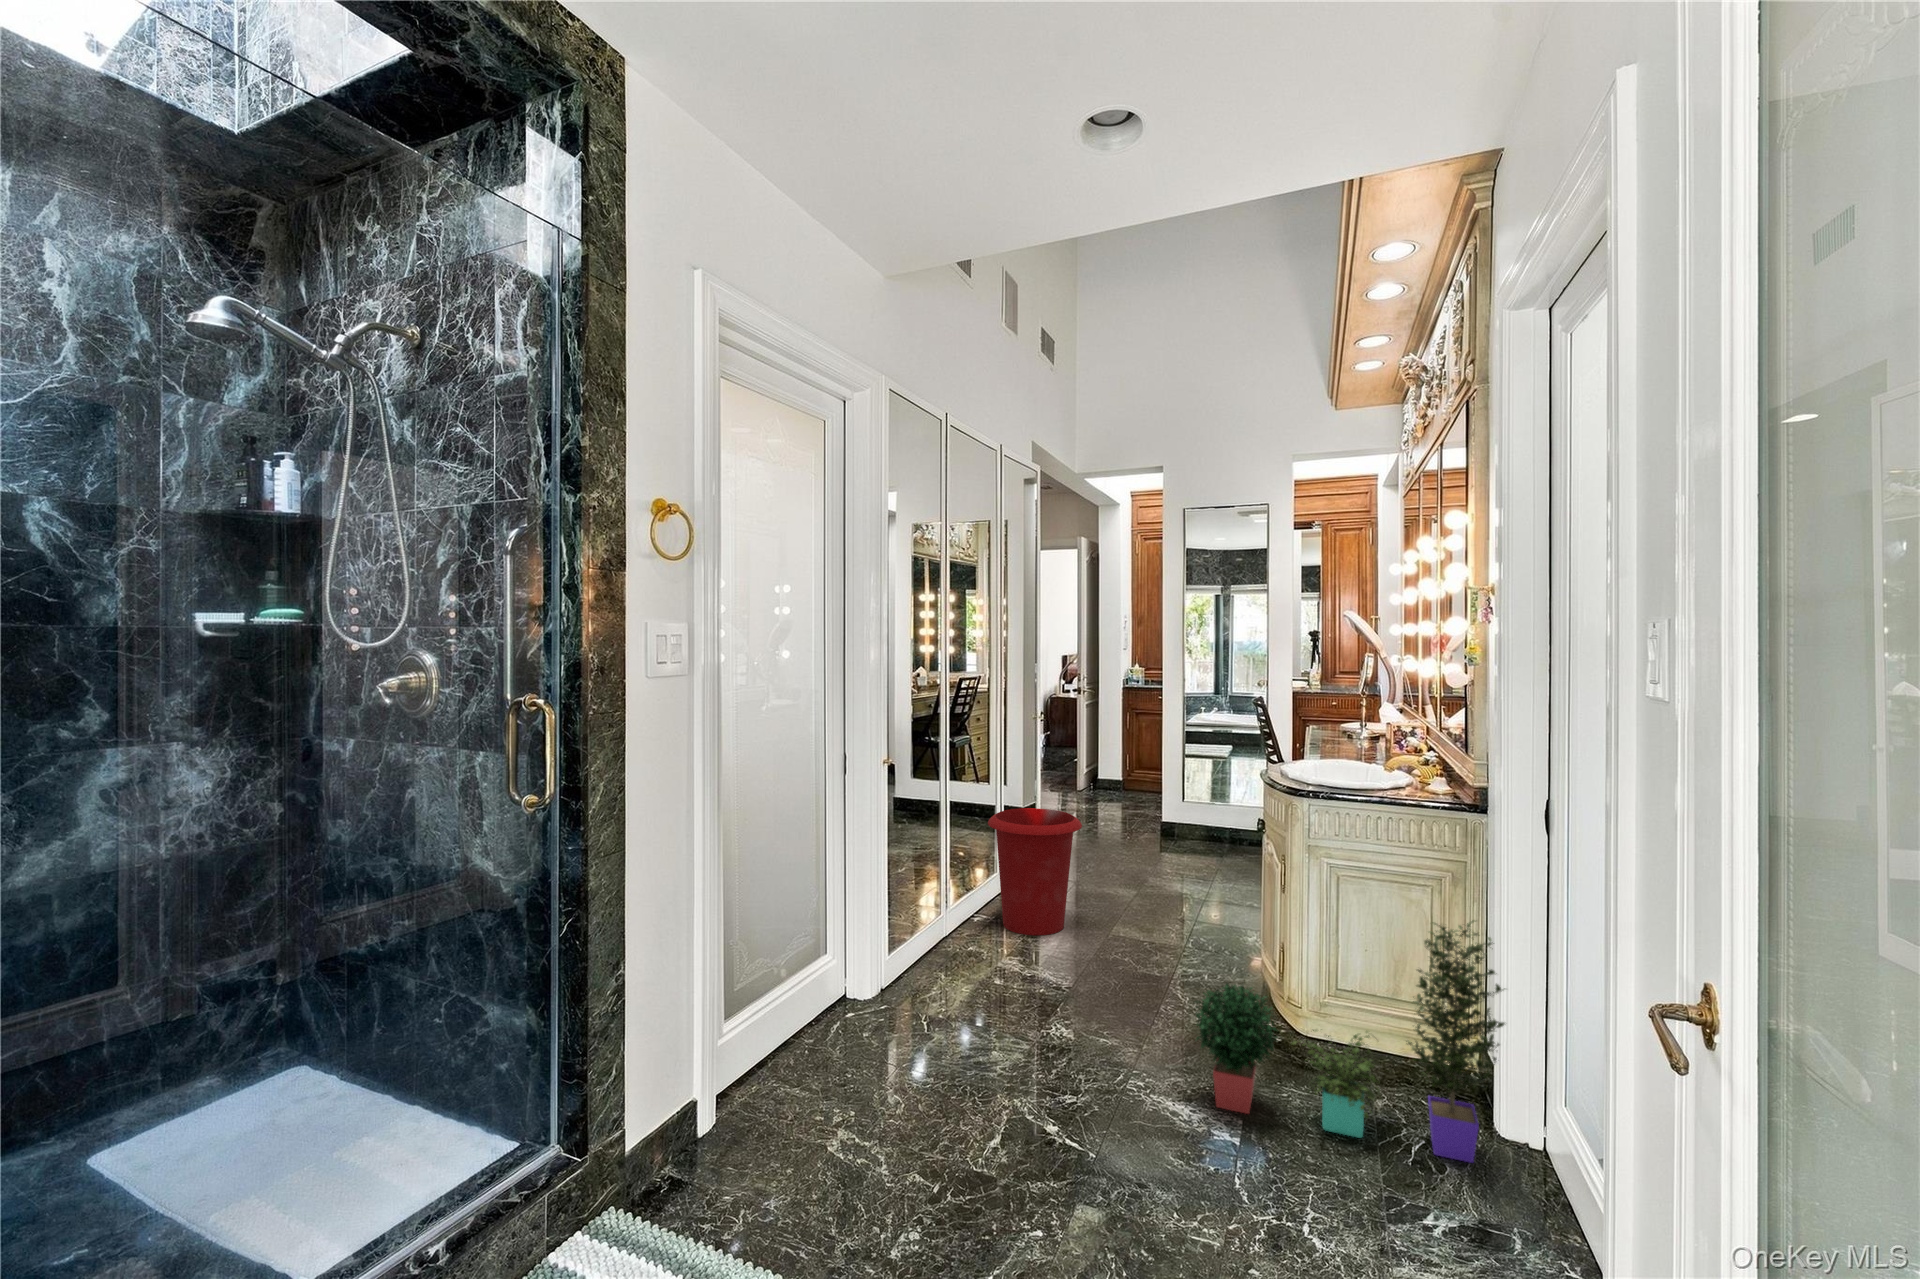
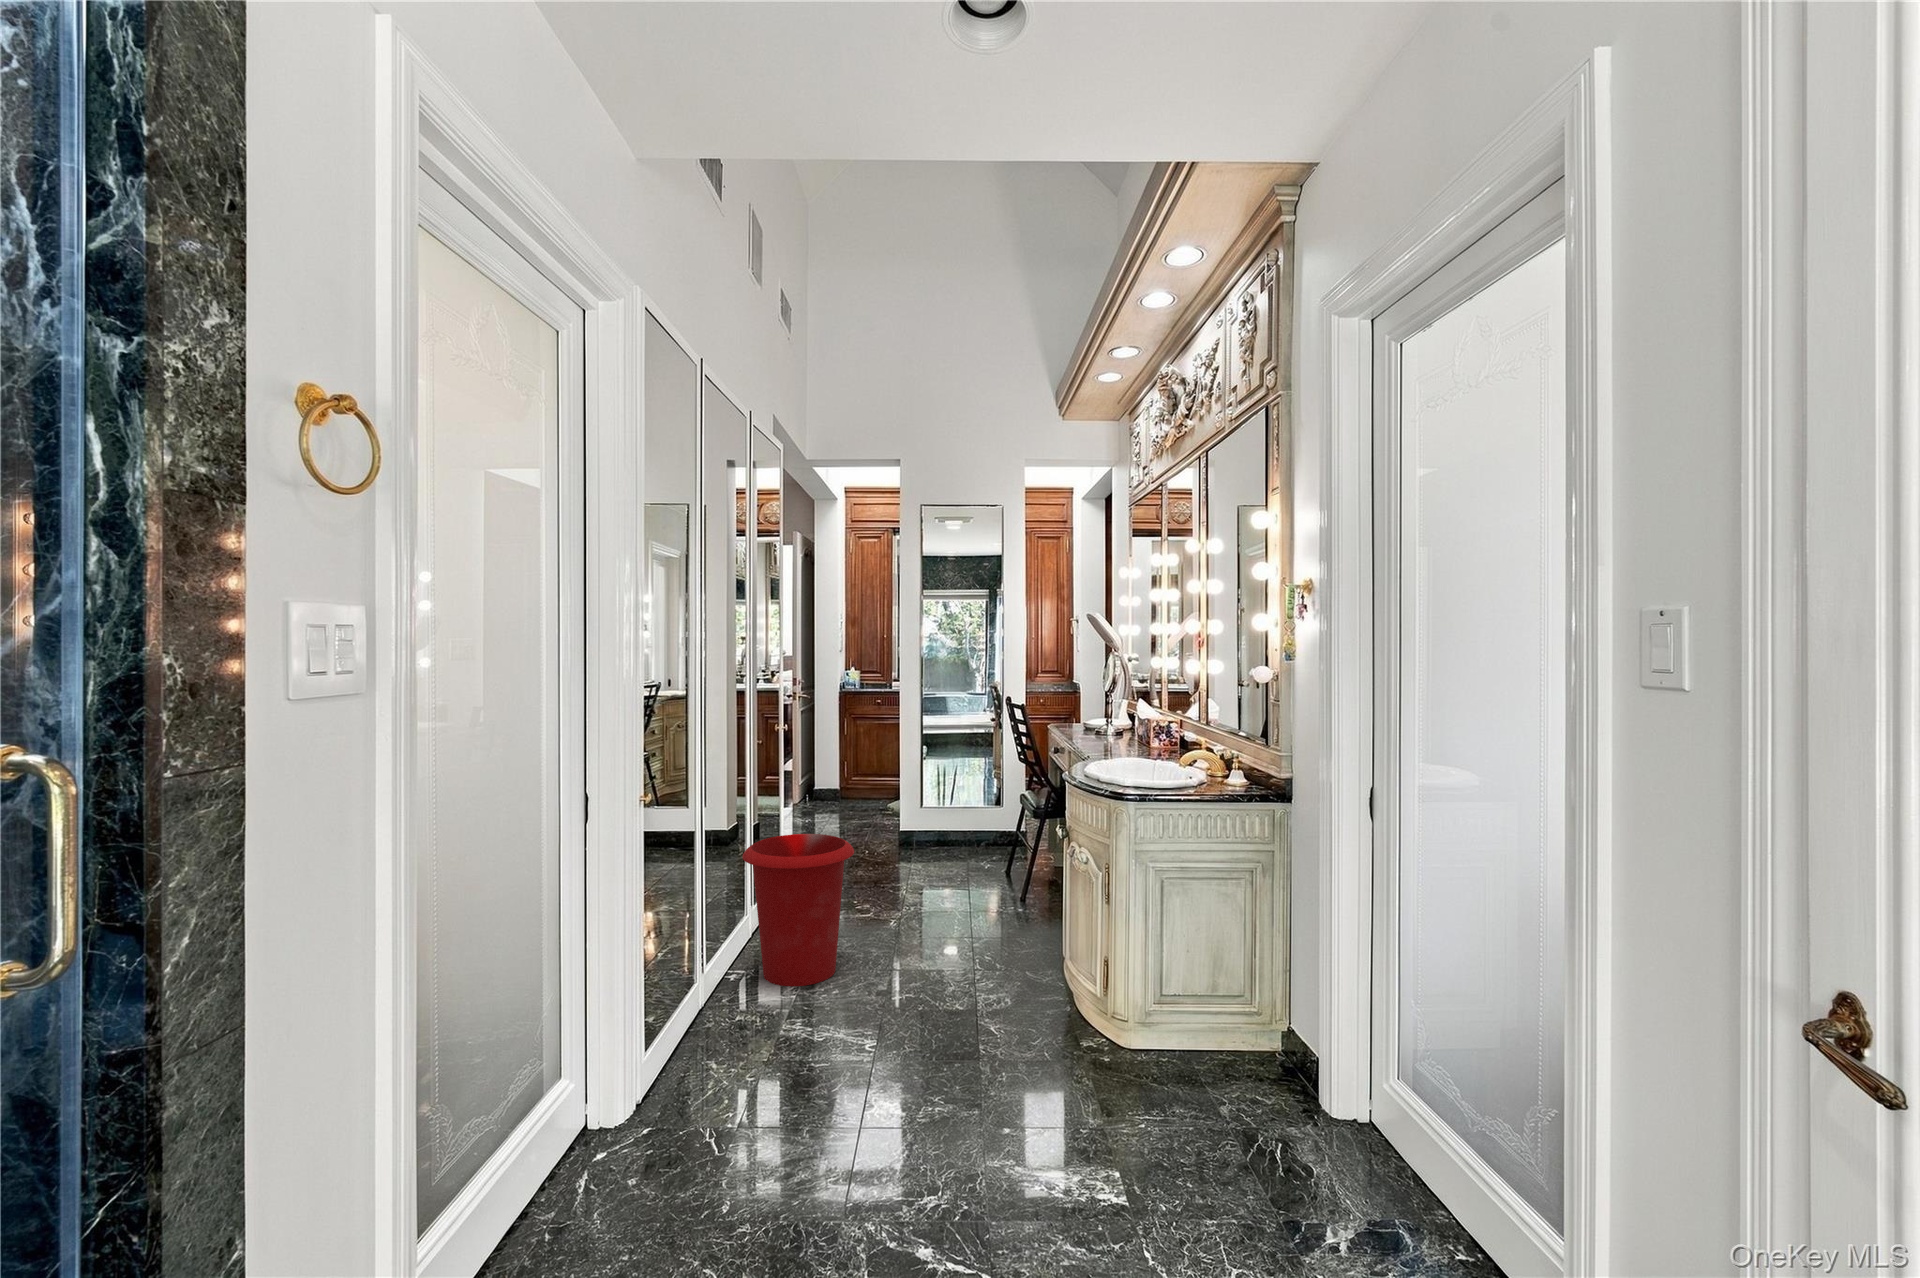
potted plant: present [1194,920,1505,1163] -> none [1061,915,1389,1176]

